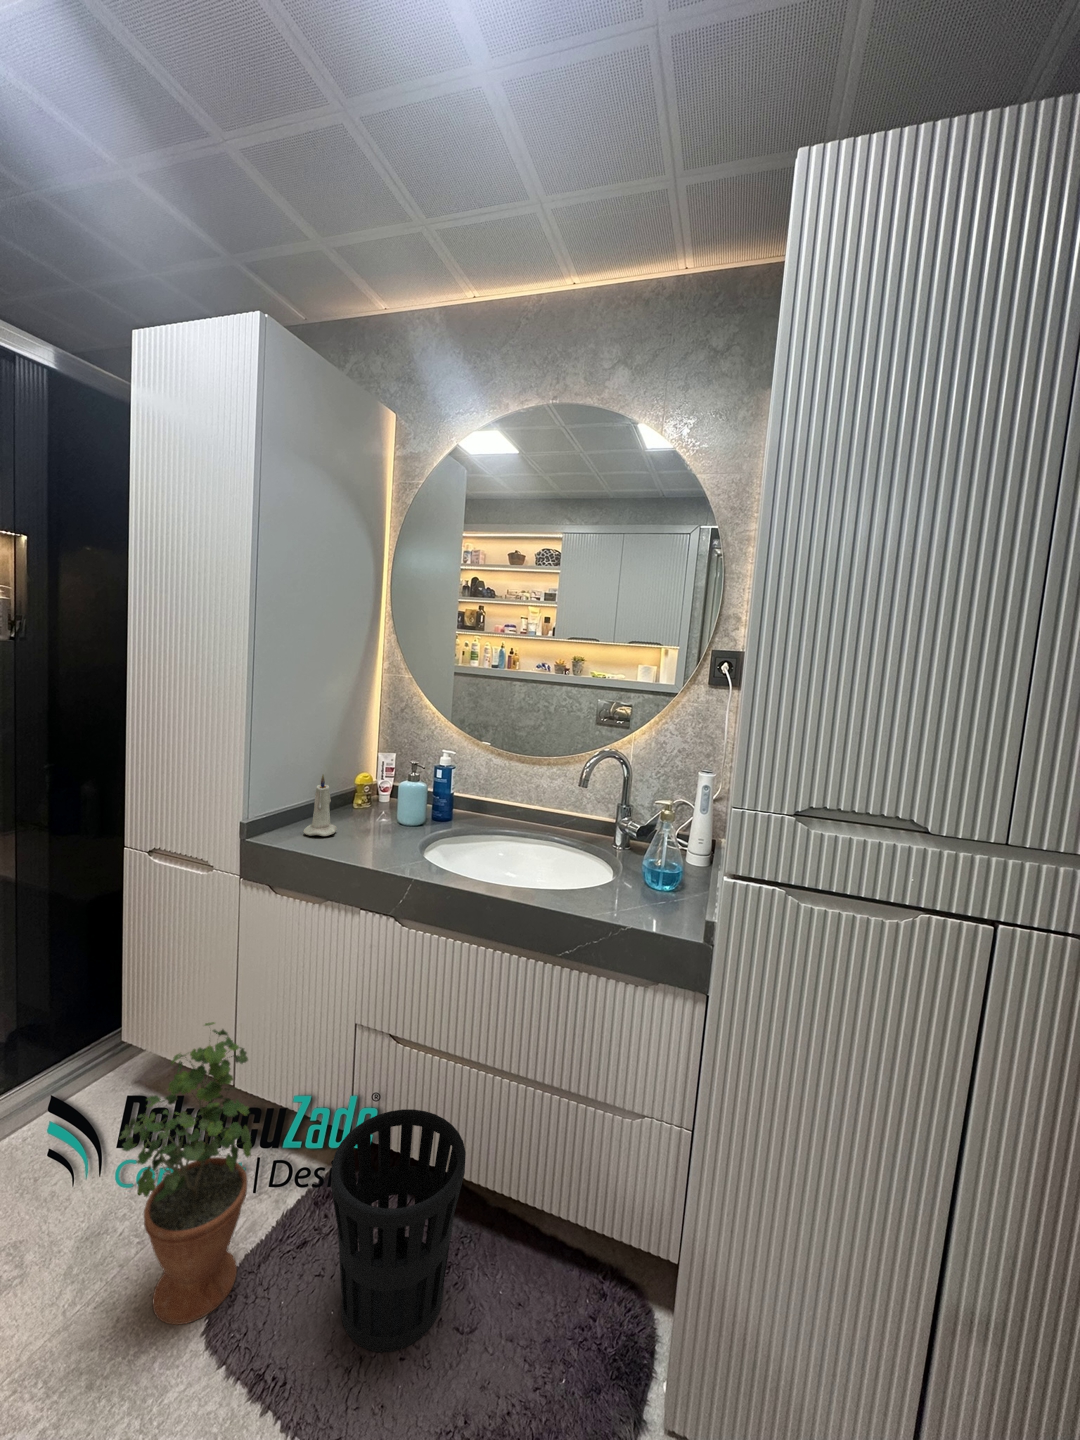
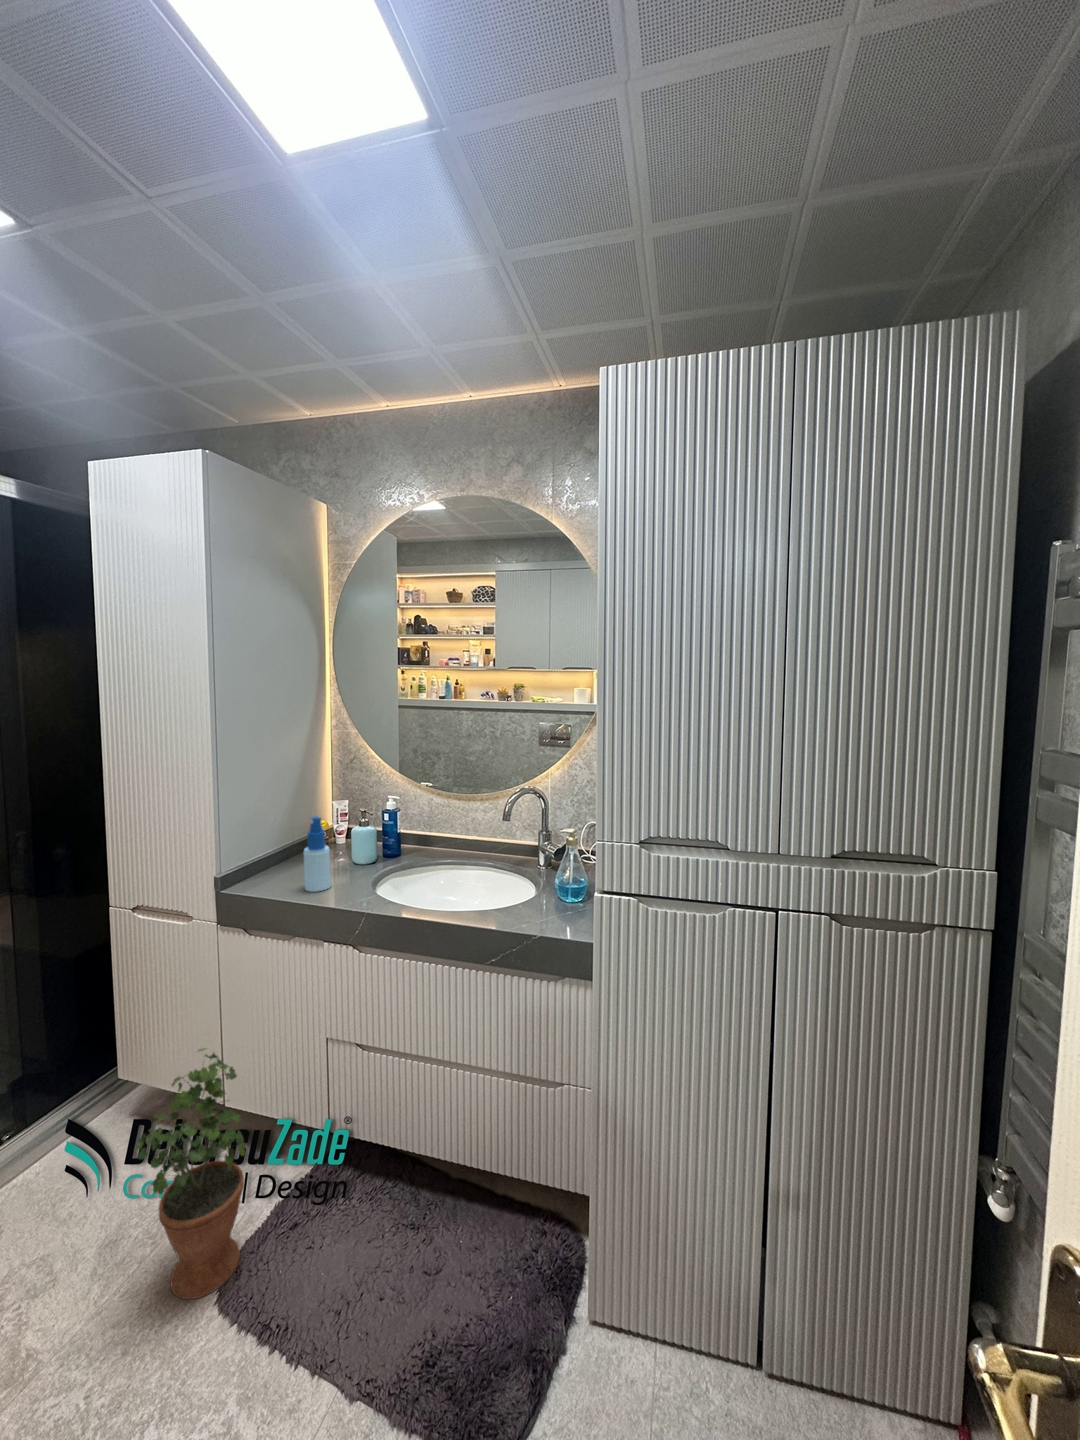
spray bottle: none [343,761,375,850] -> present [304,816,331,892]
candle: present [303,775,337,836] -> none [270,829,299,882]
wastebasket: present [331,1109,466,1352] -> none [313,1102,423,1298]

